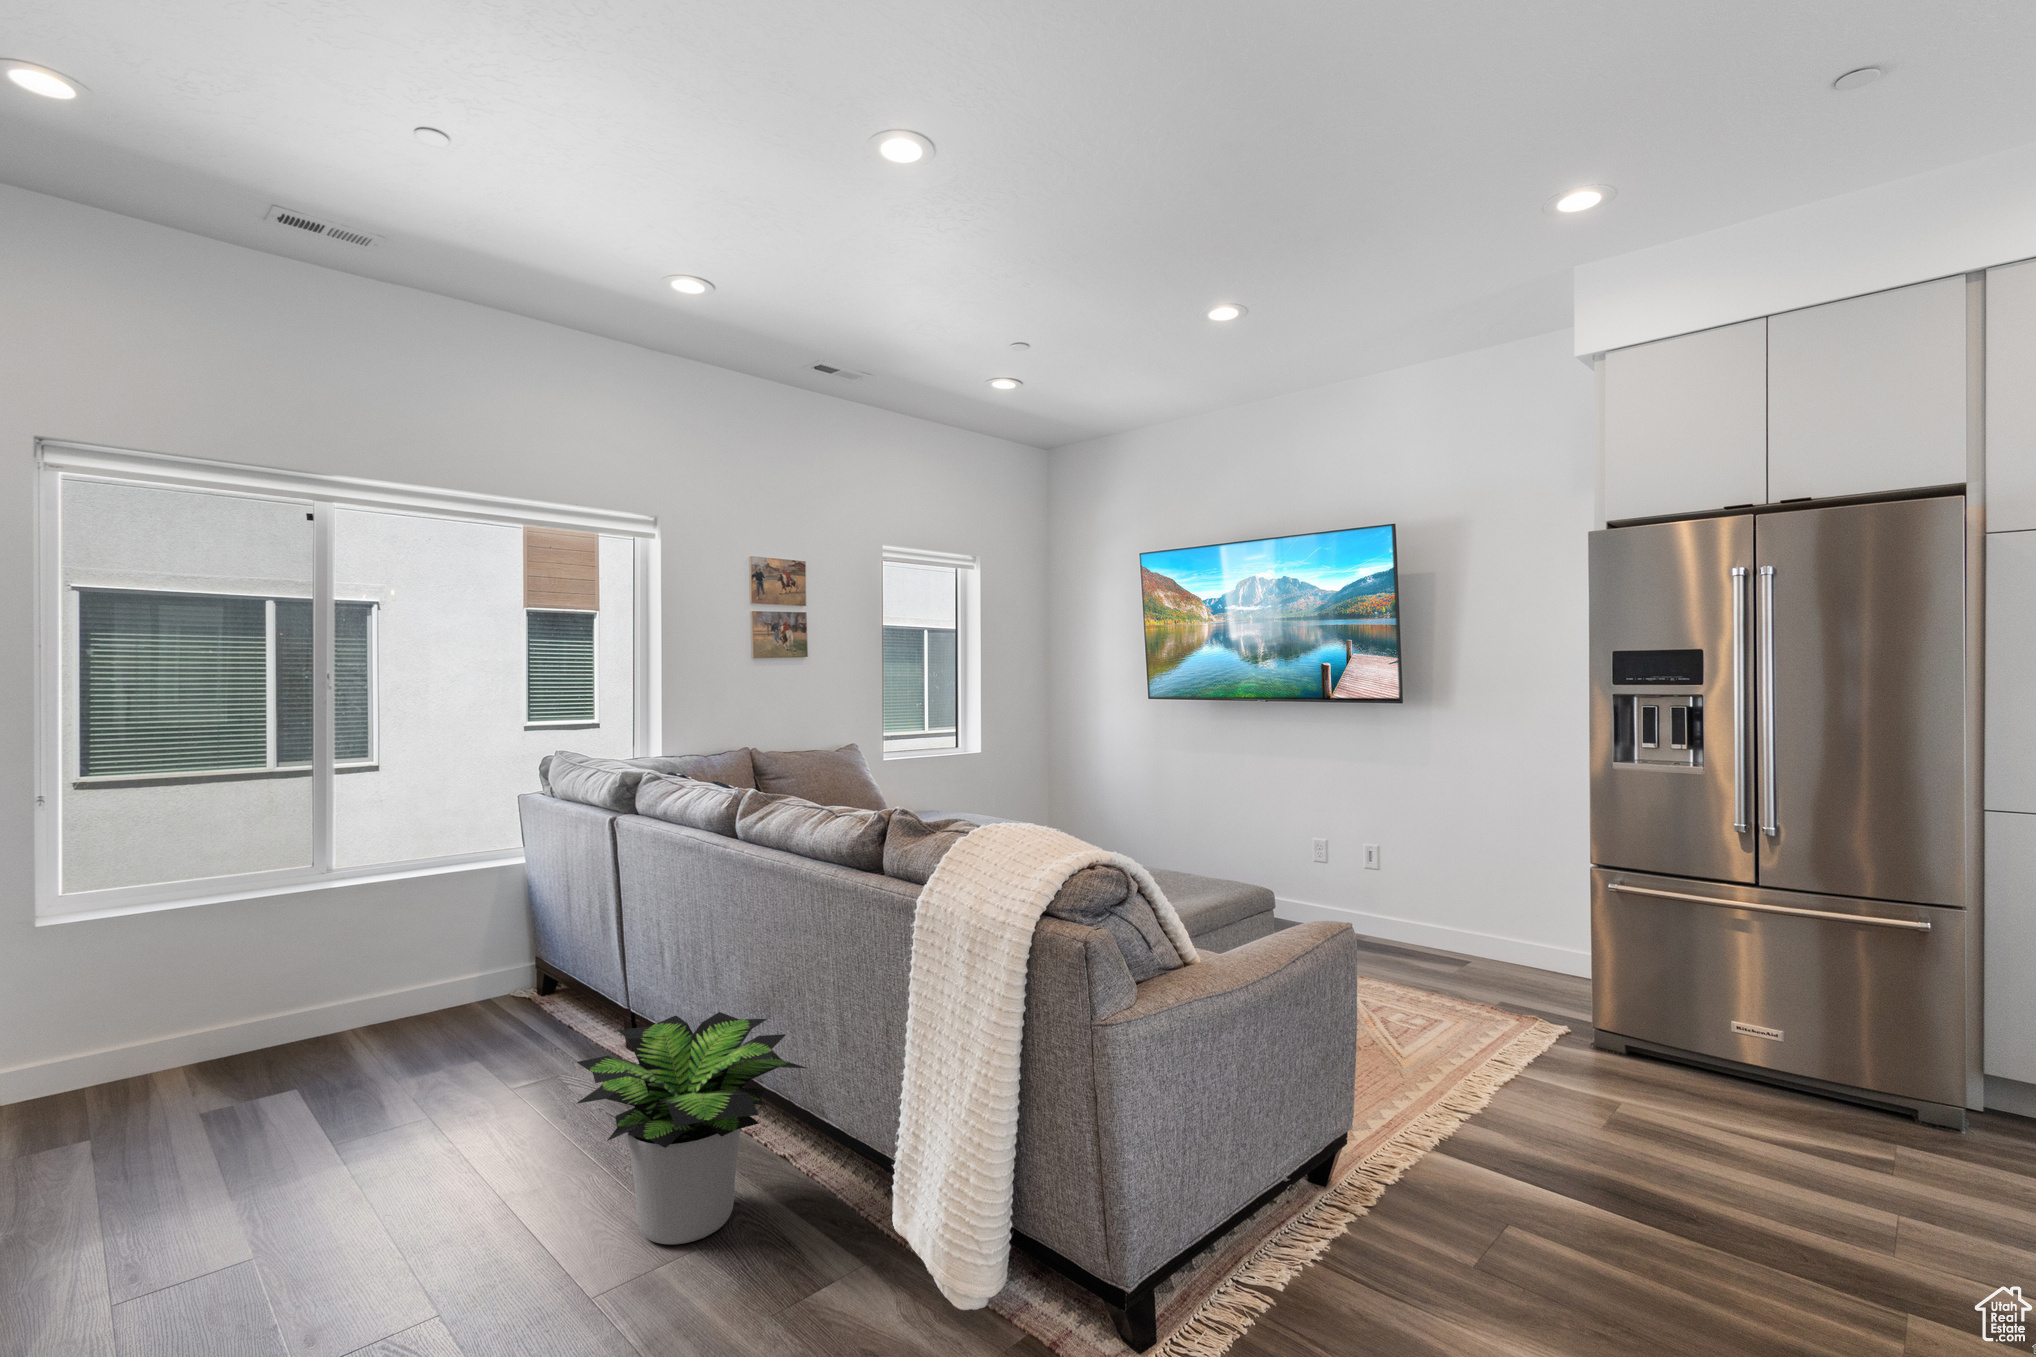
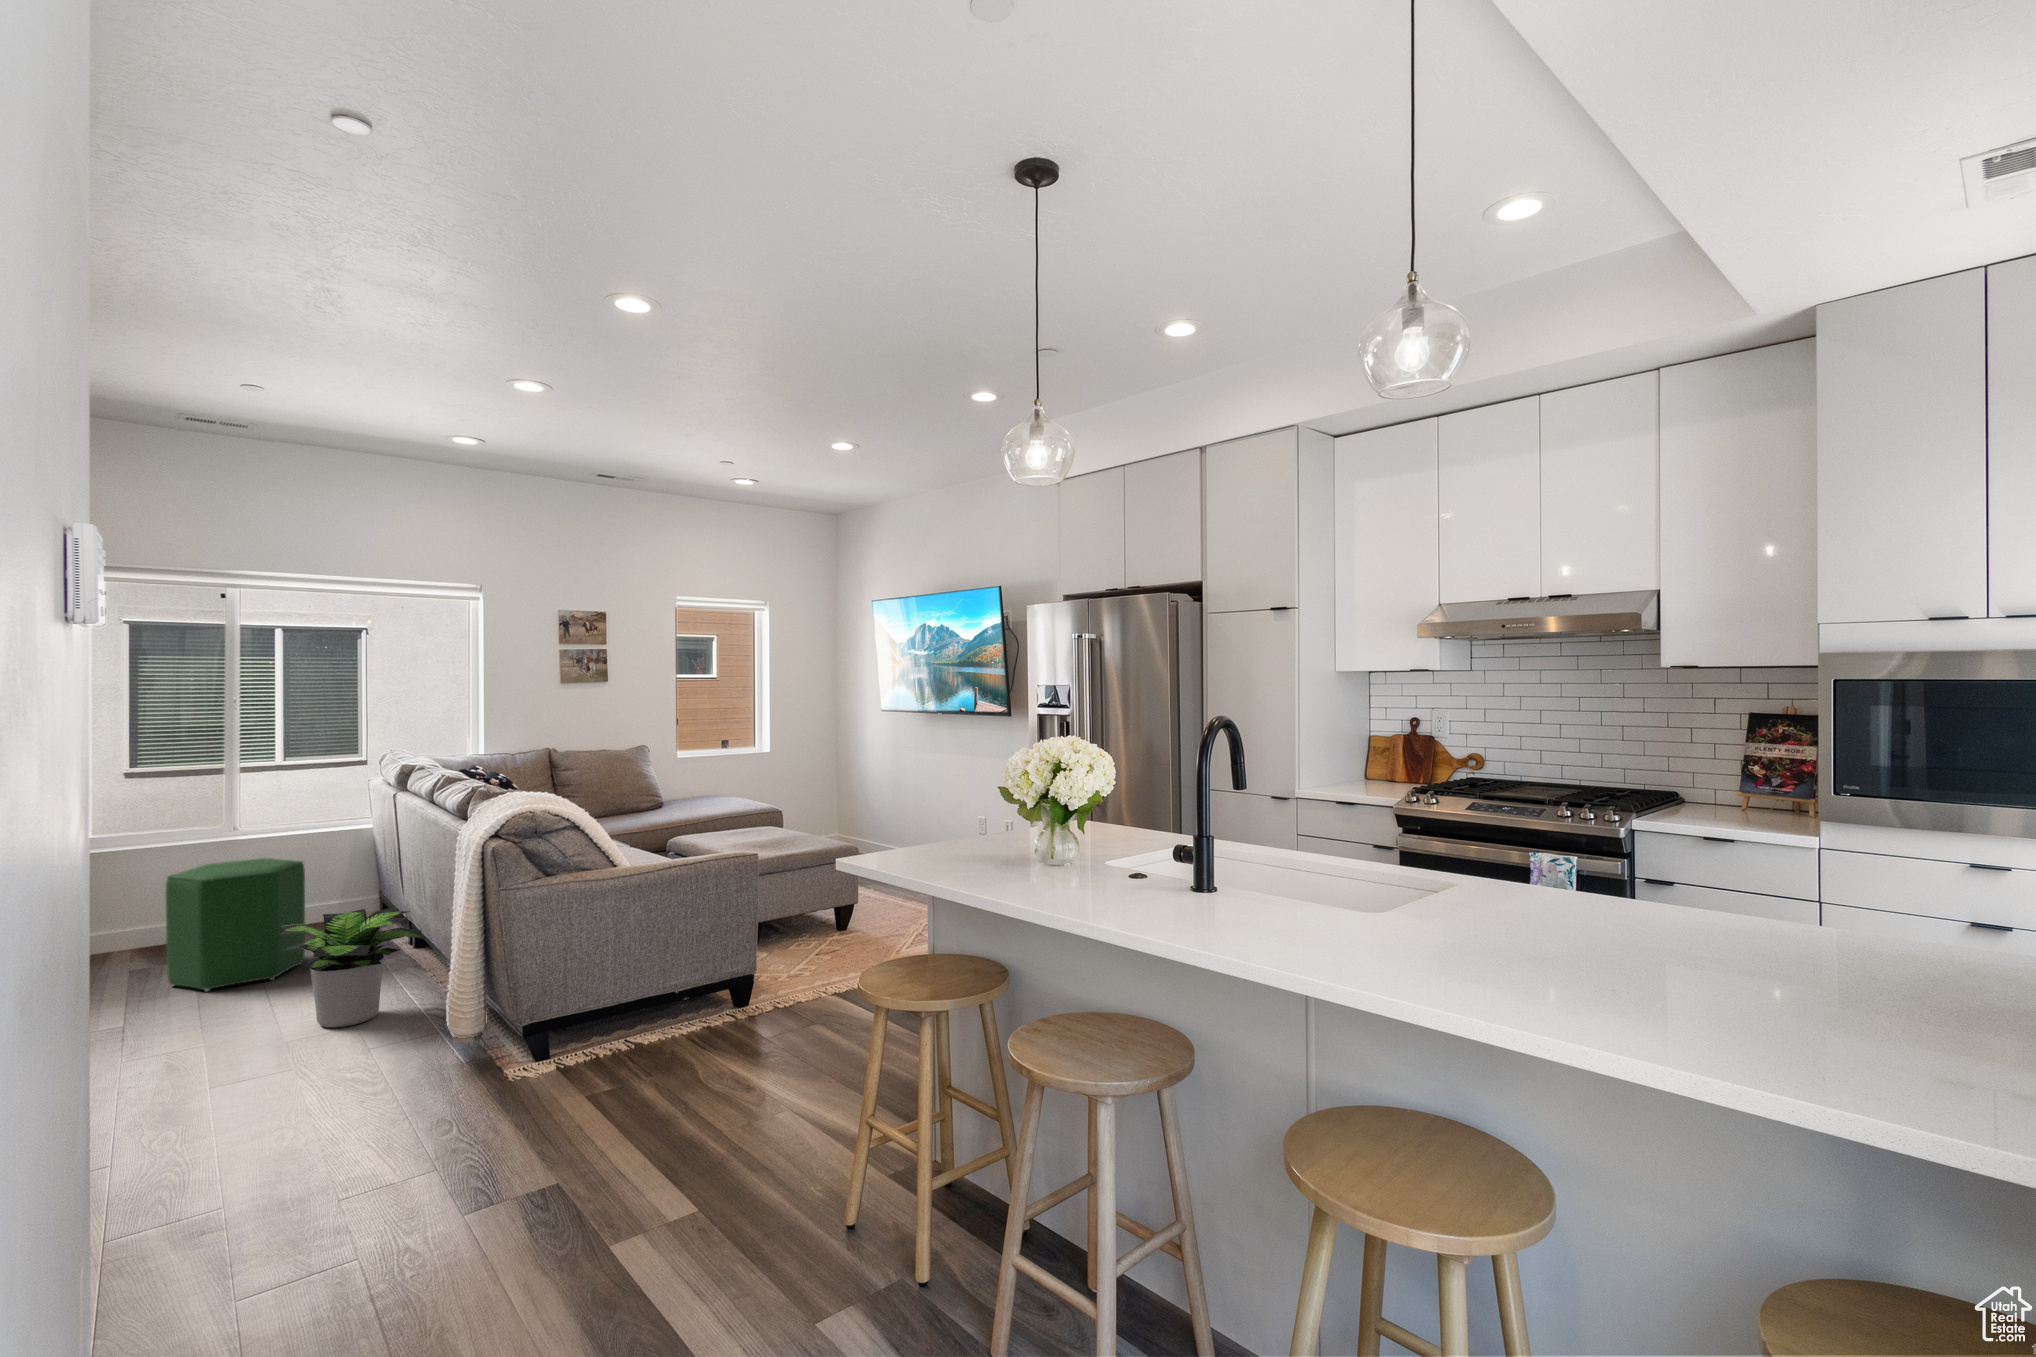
ottoman: none [291,923,499,1164] -> present [166,858,305,991]

